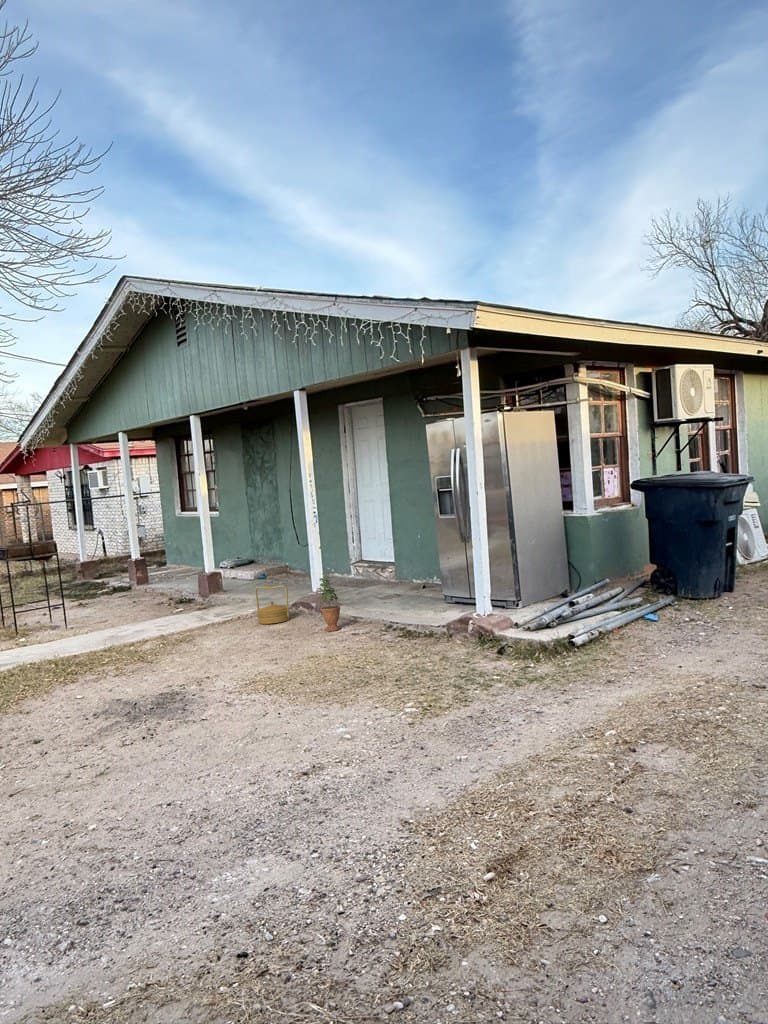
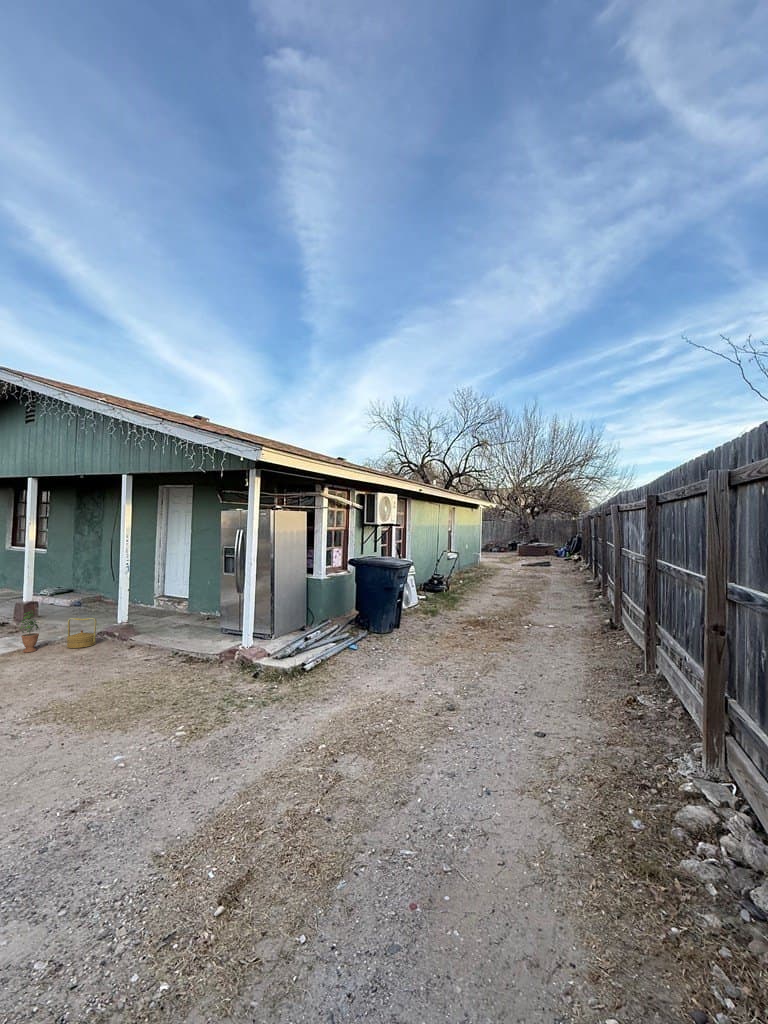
potted plant: present [316,575,341,631] -> present [18,610,39,653]

